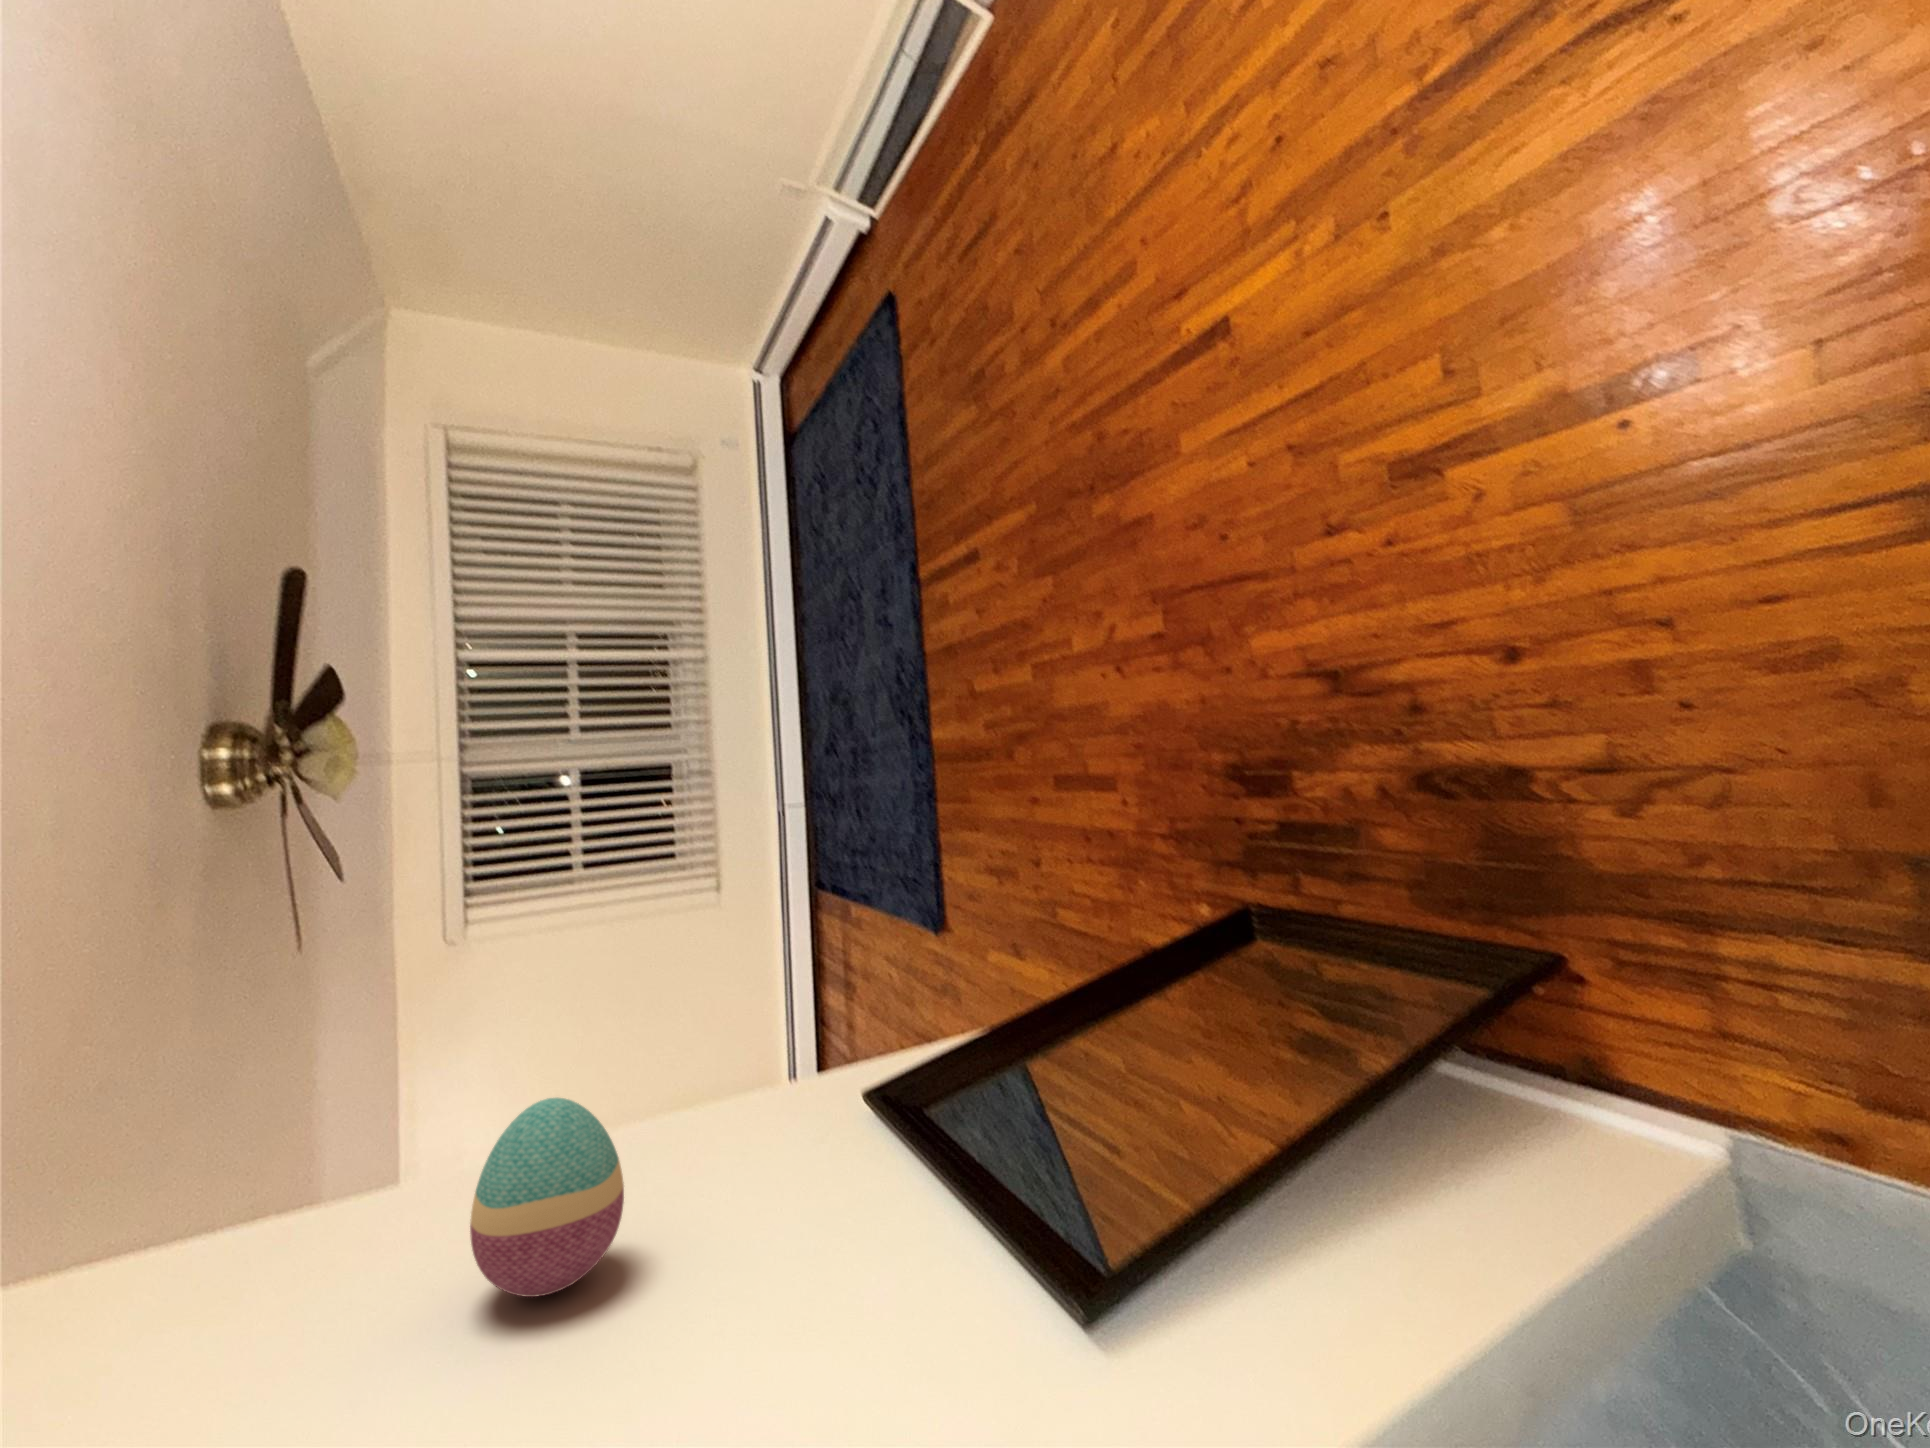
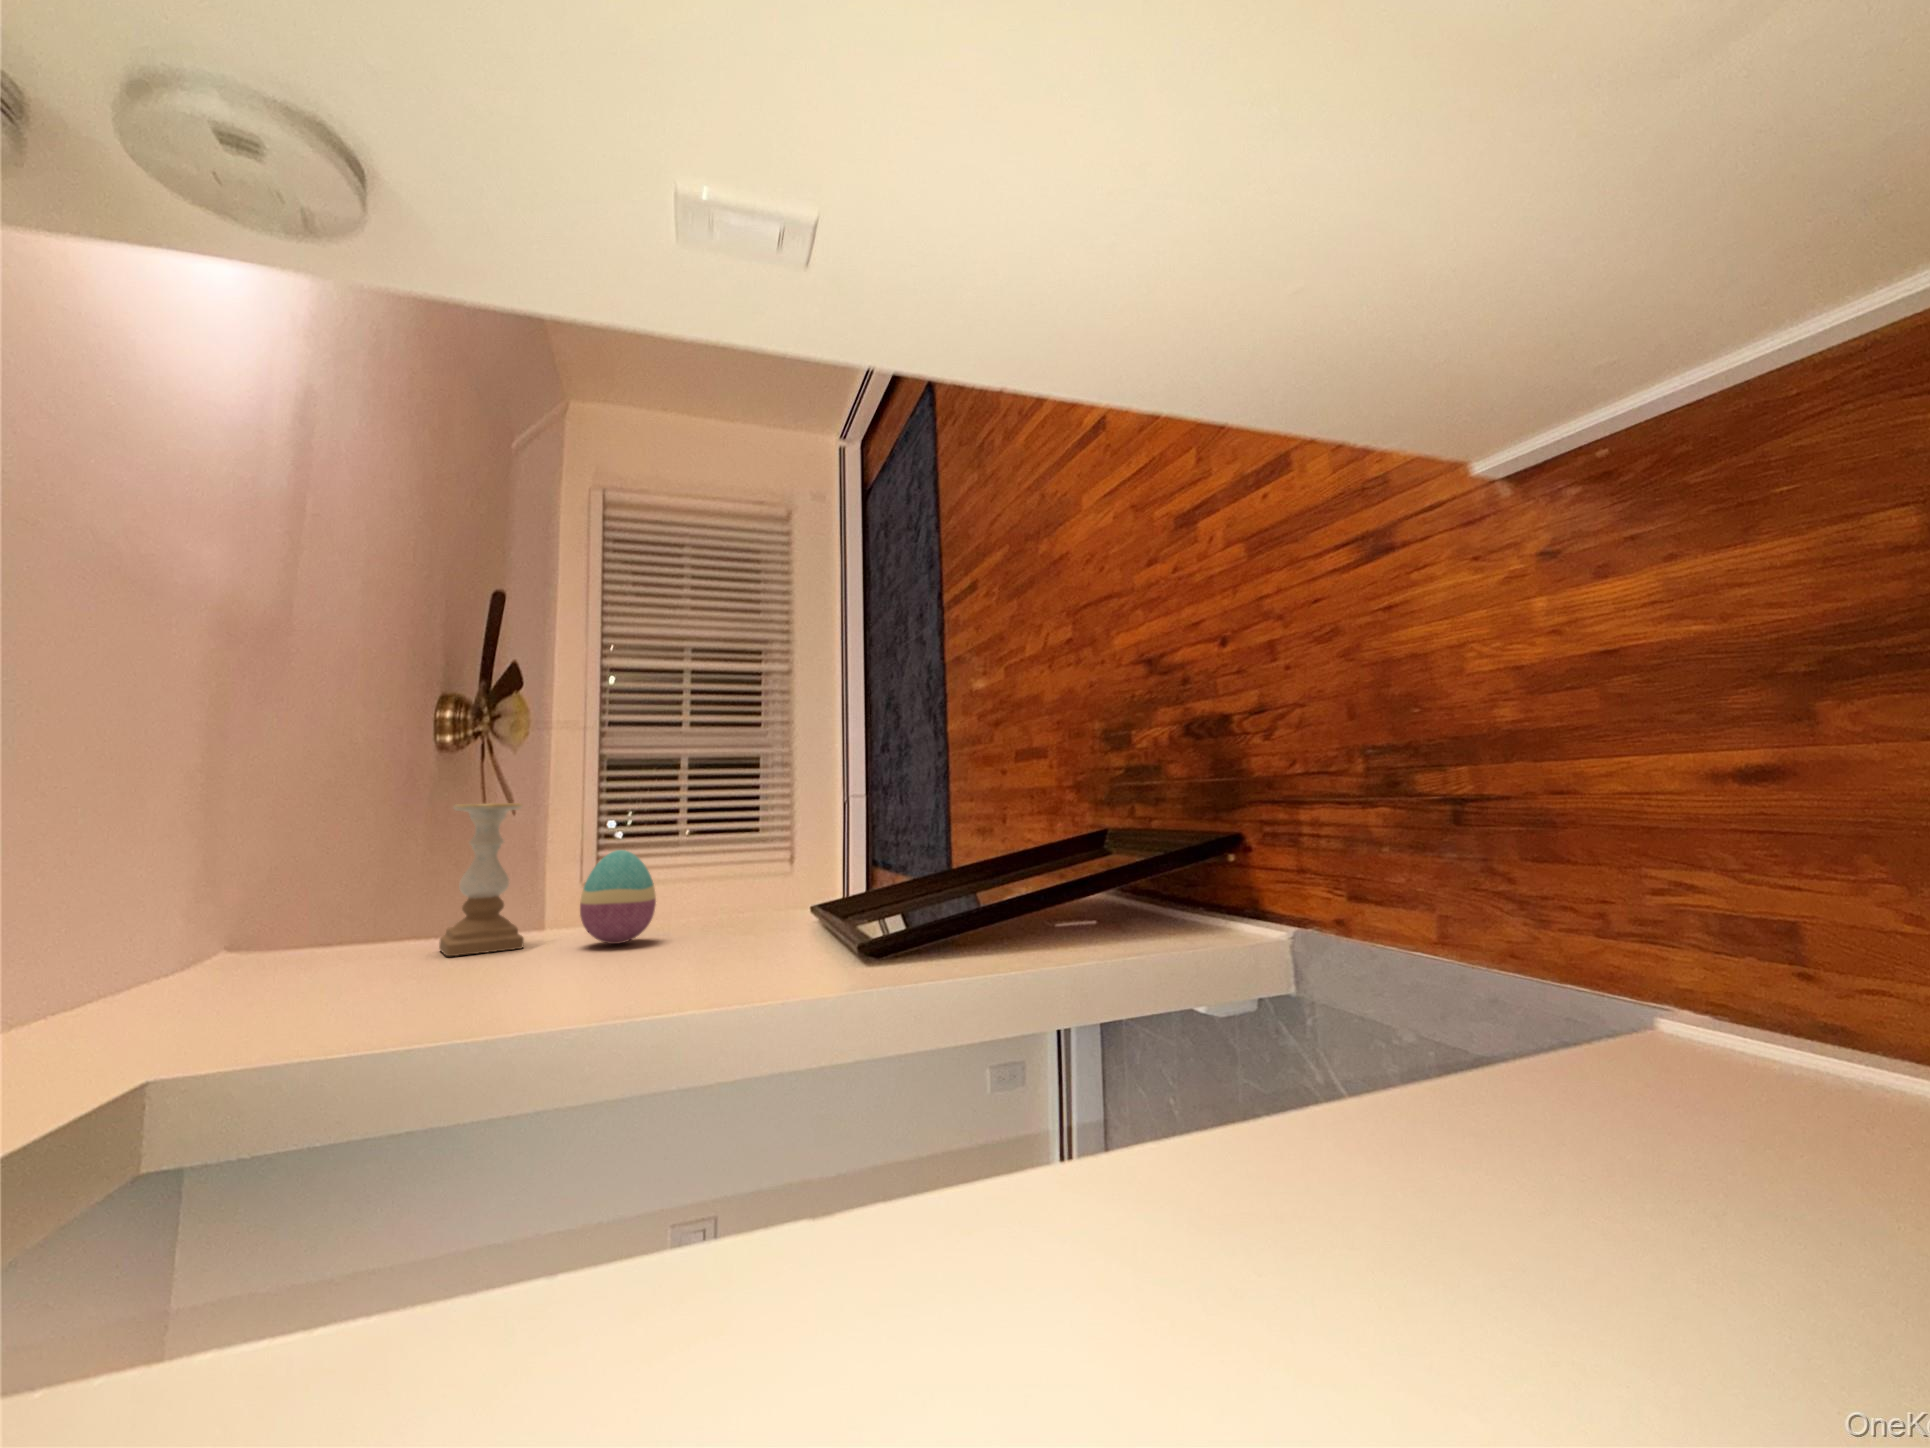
candle holder: none [168,1000,352,1369] -> present [439,803,524,956]

